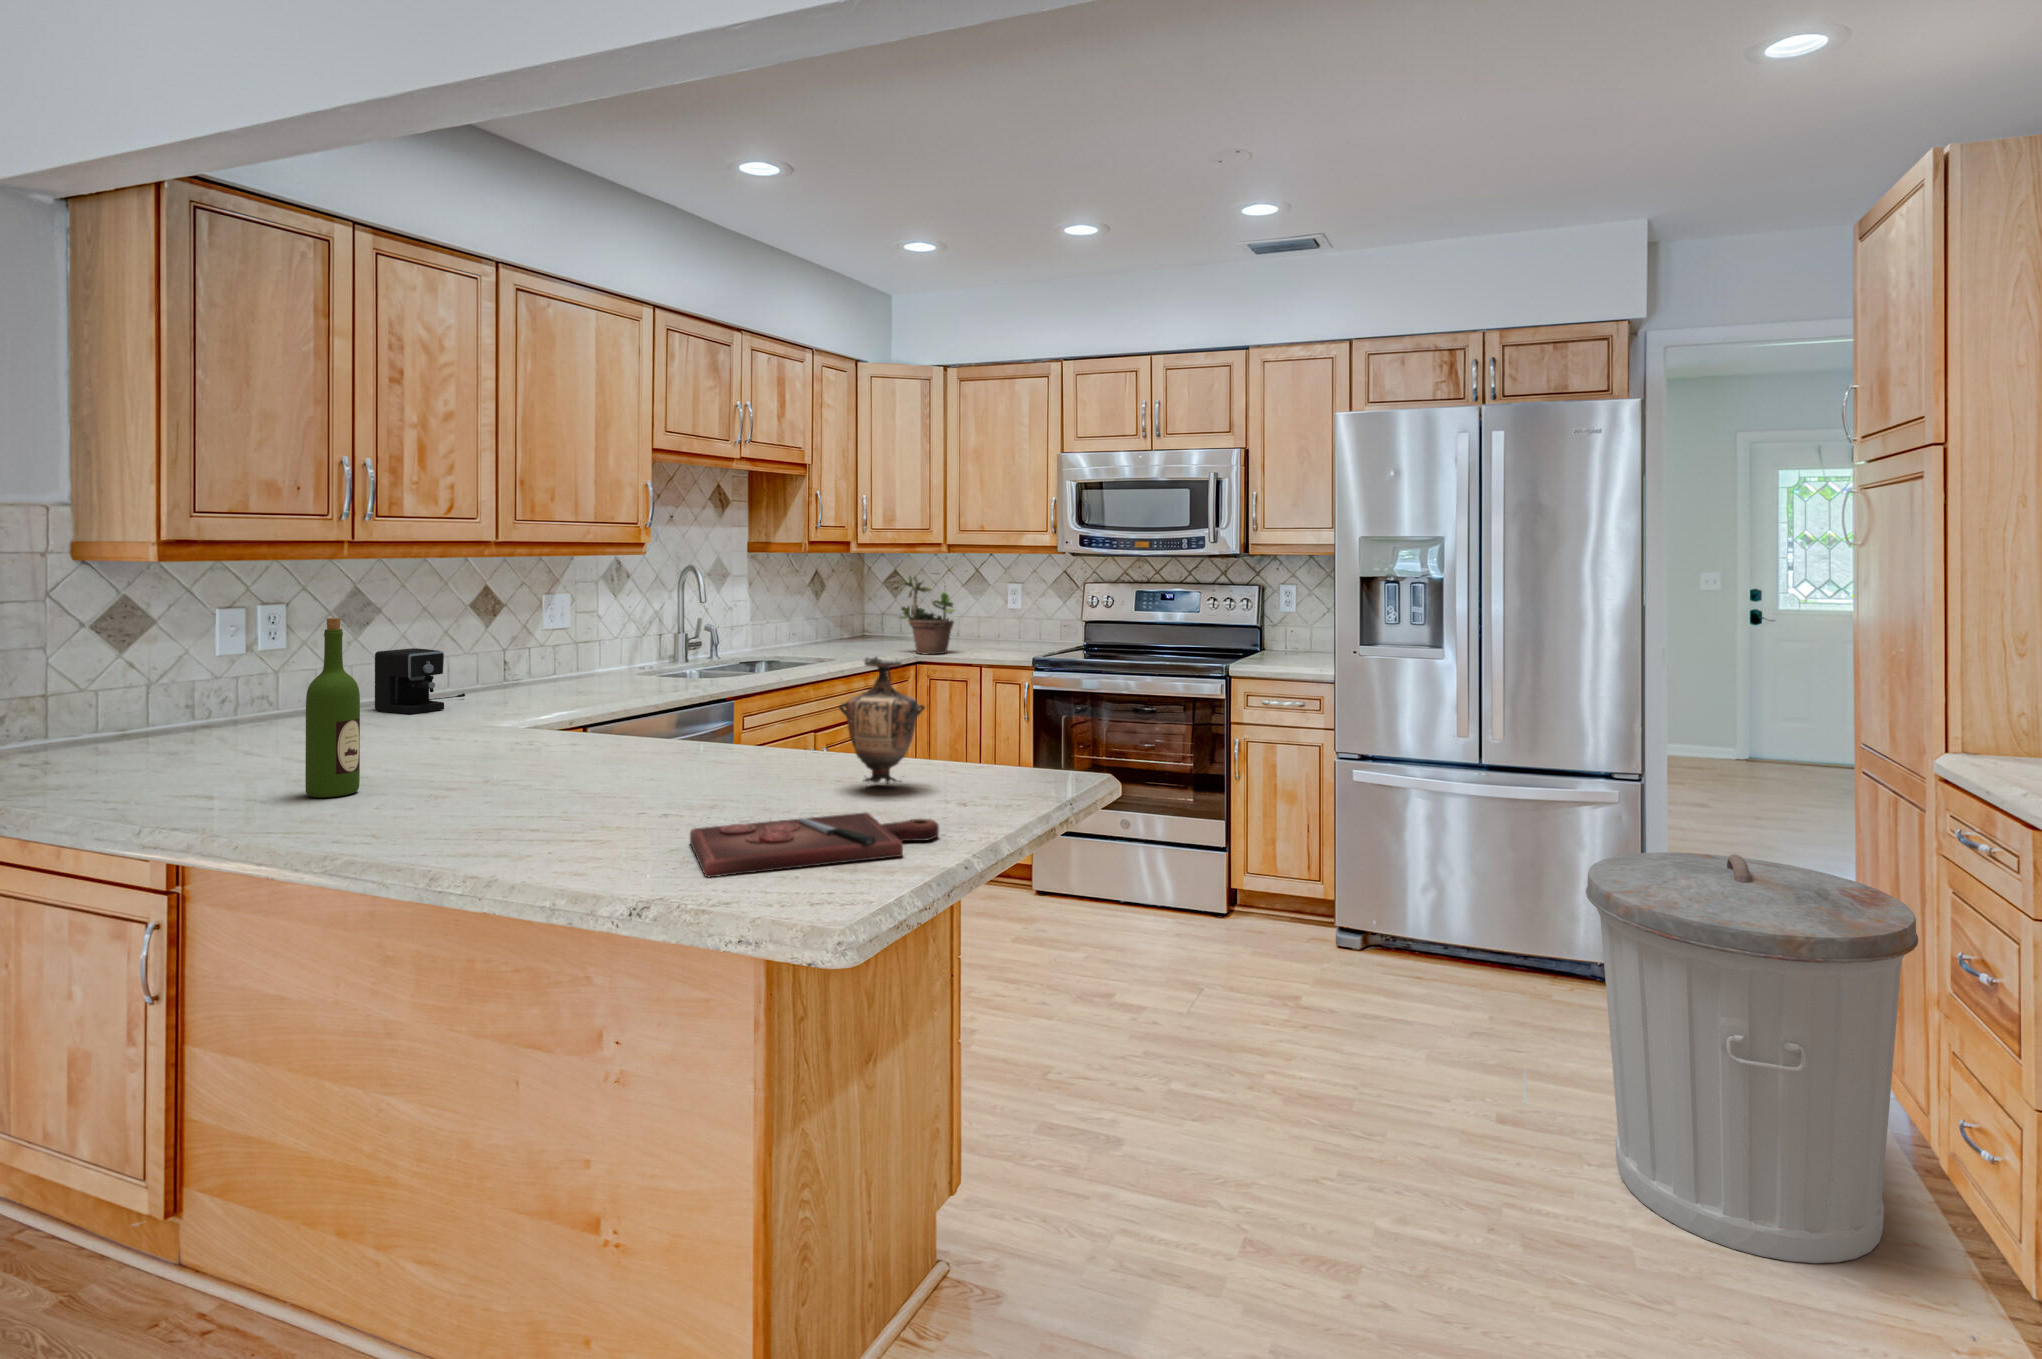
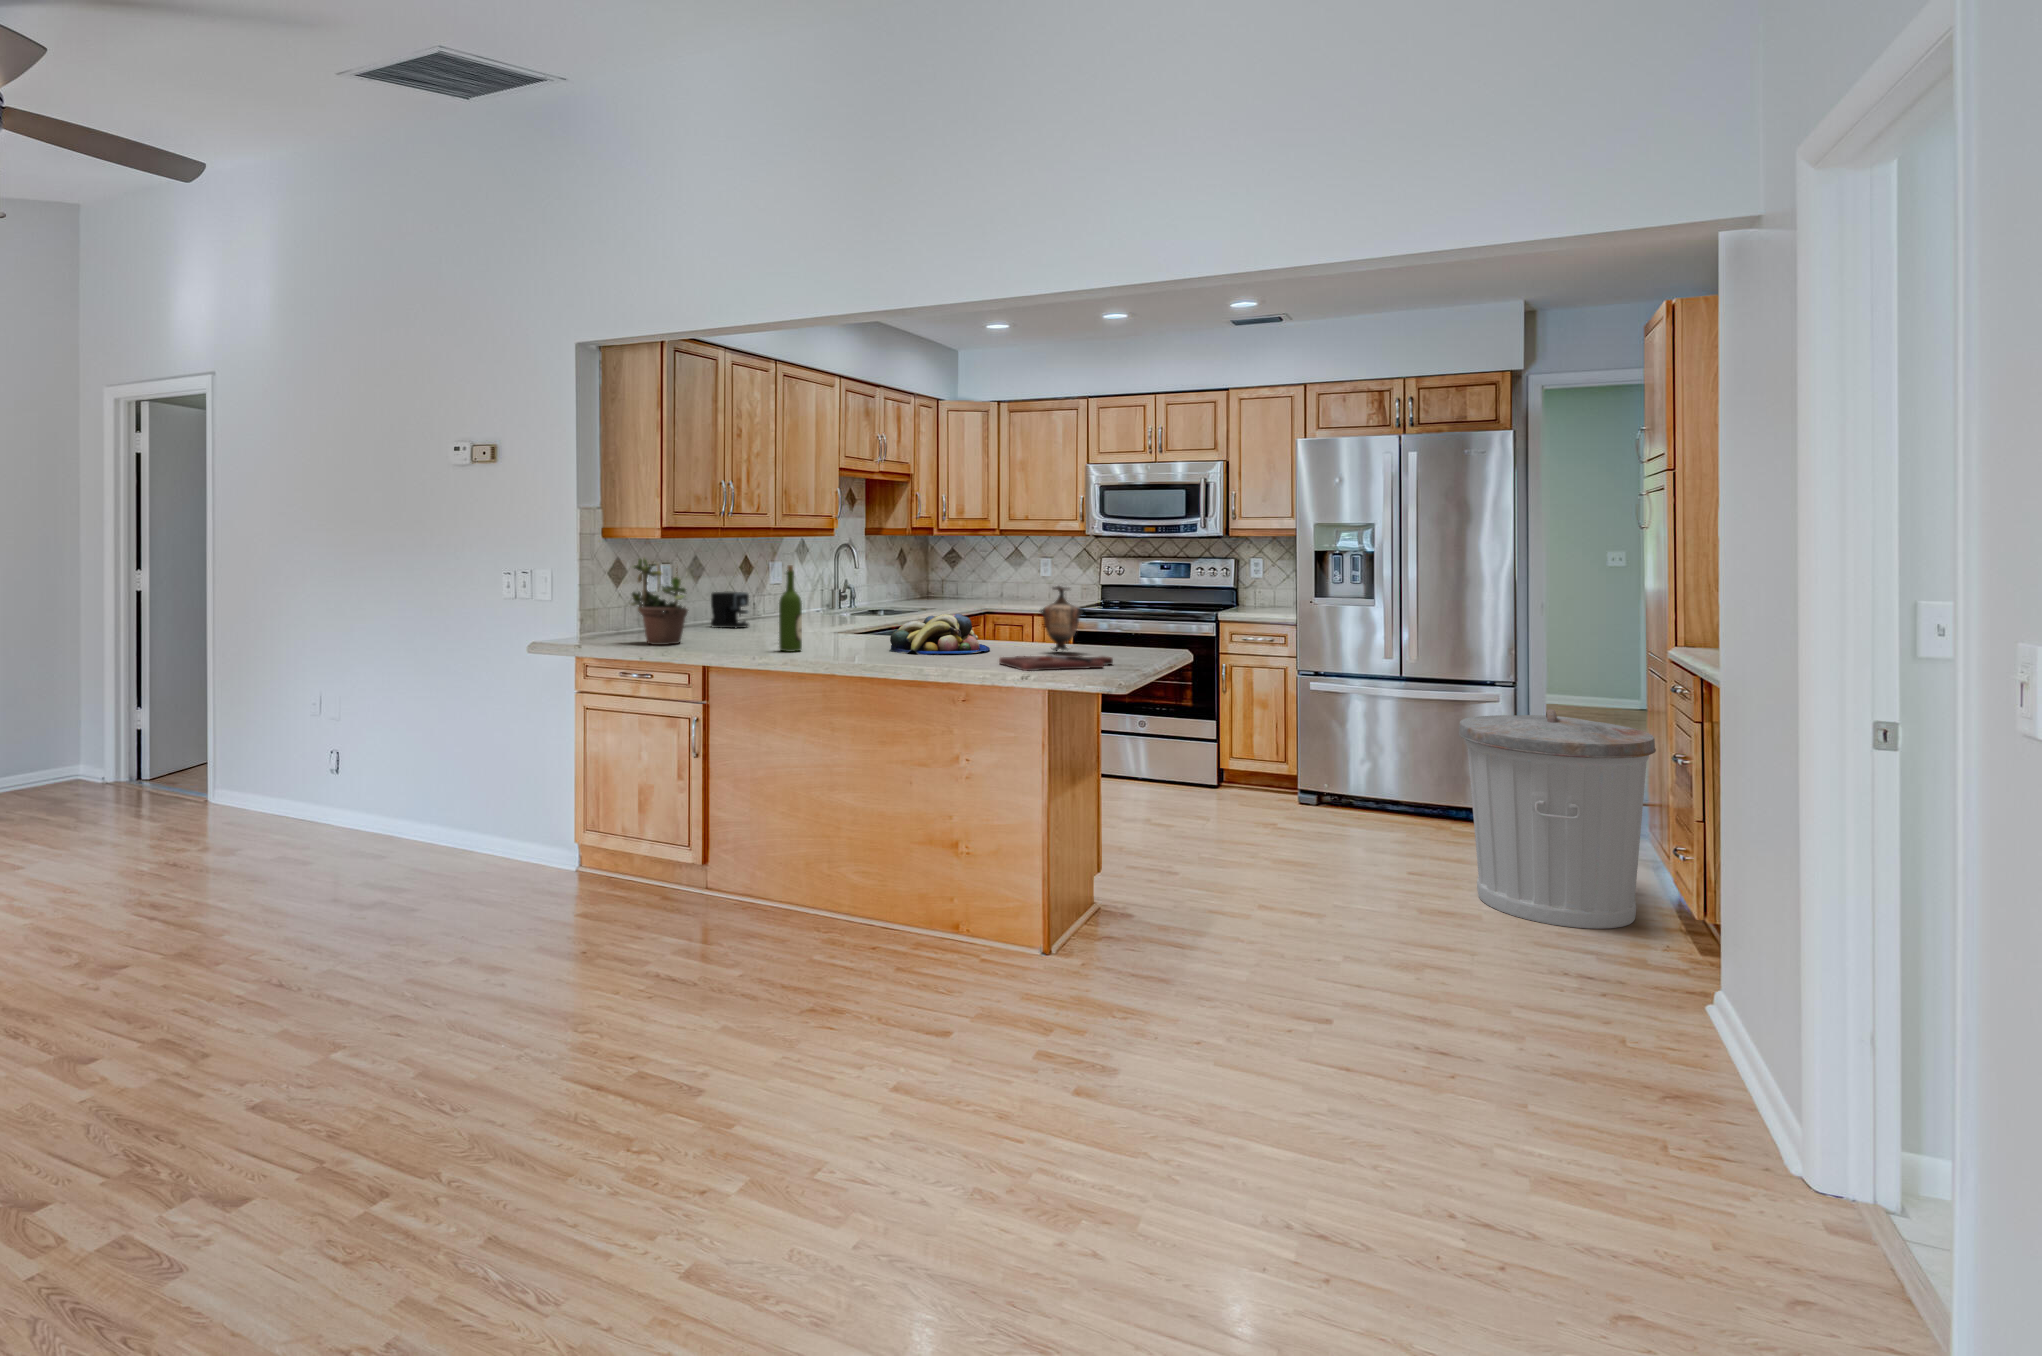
potted plant: present [899,576,954,654] -> present [630,559,688,645]
fruit bowl: none [543,708,754,802] -> present [890,614,990,655]

